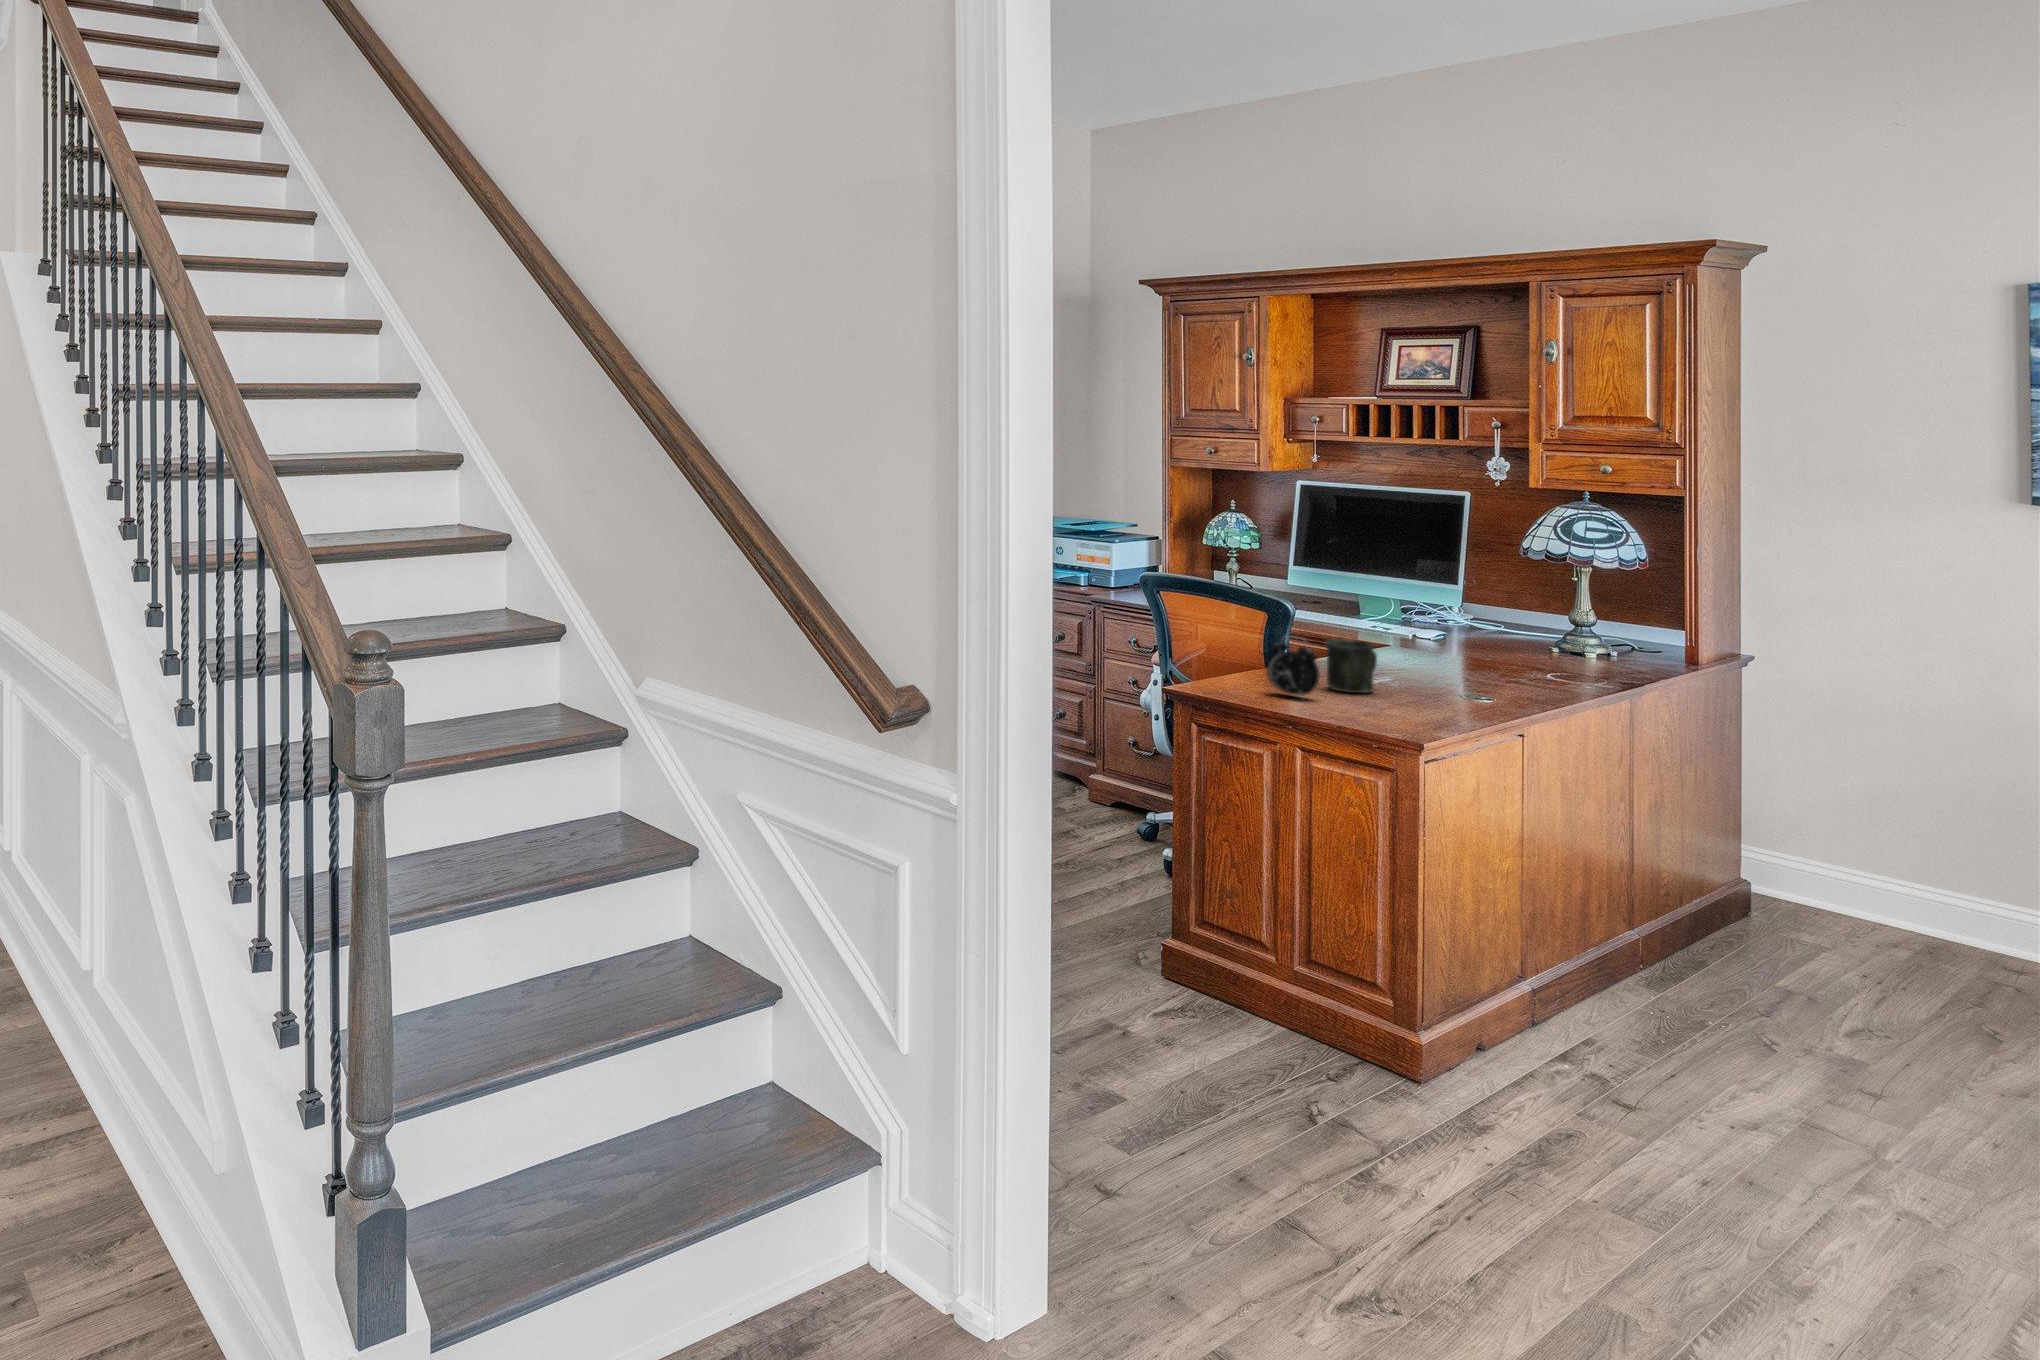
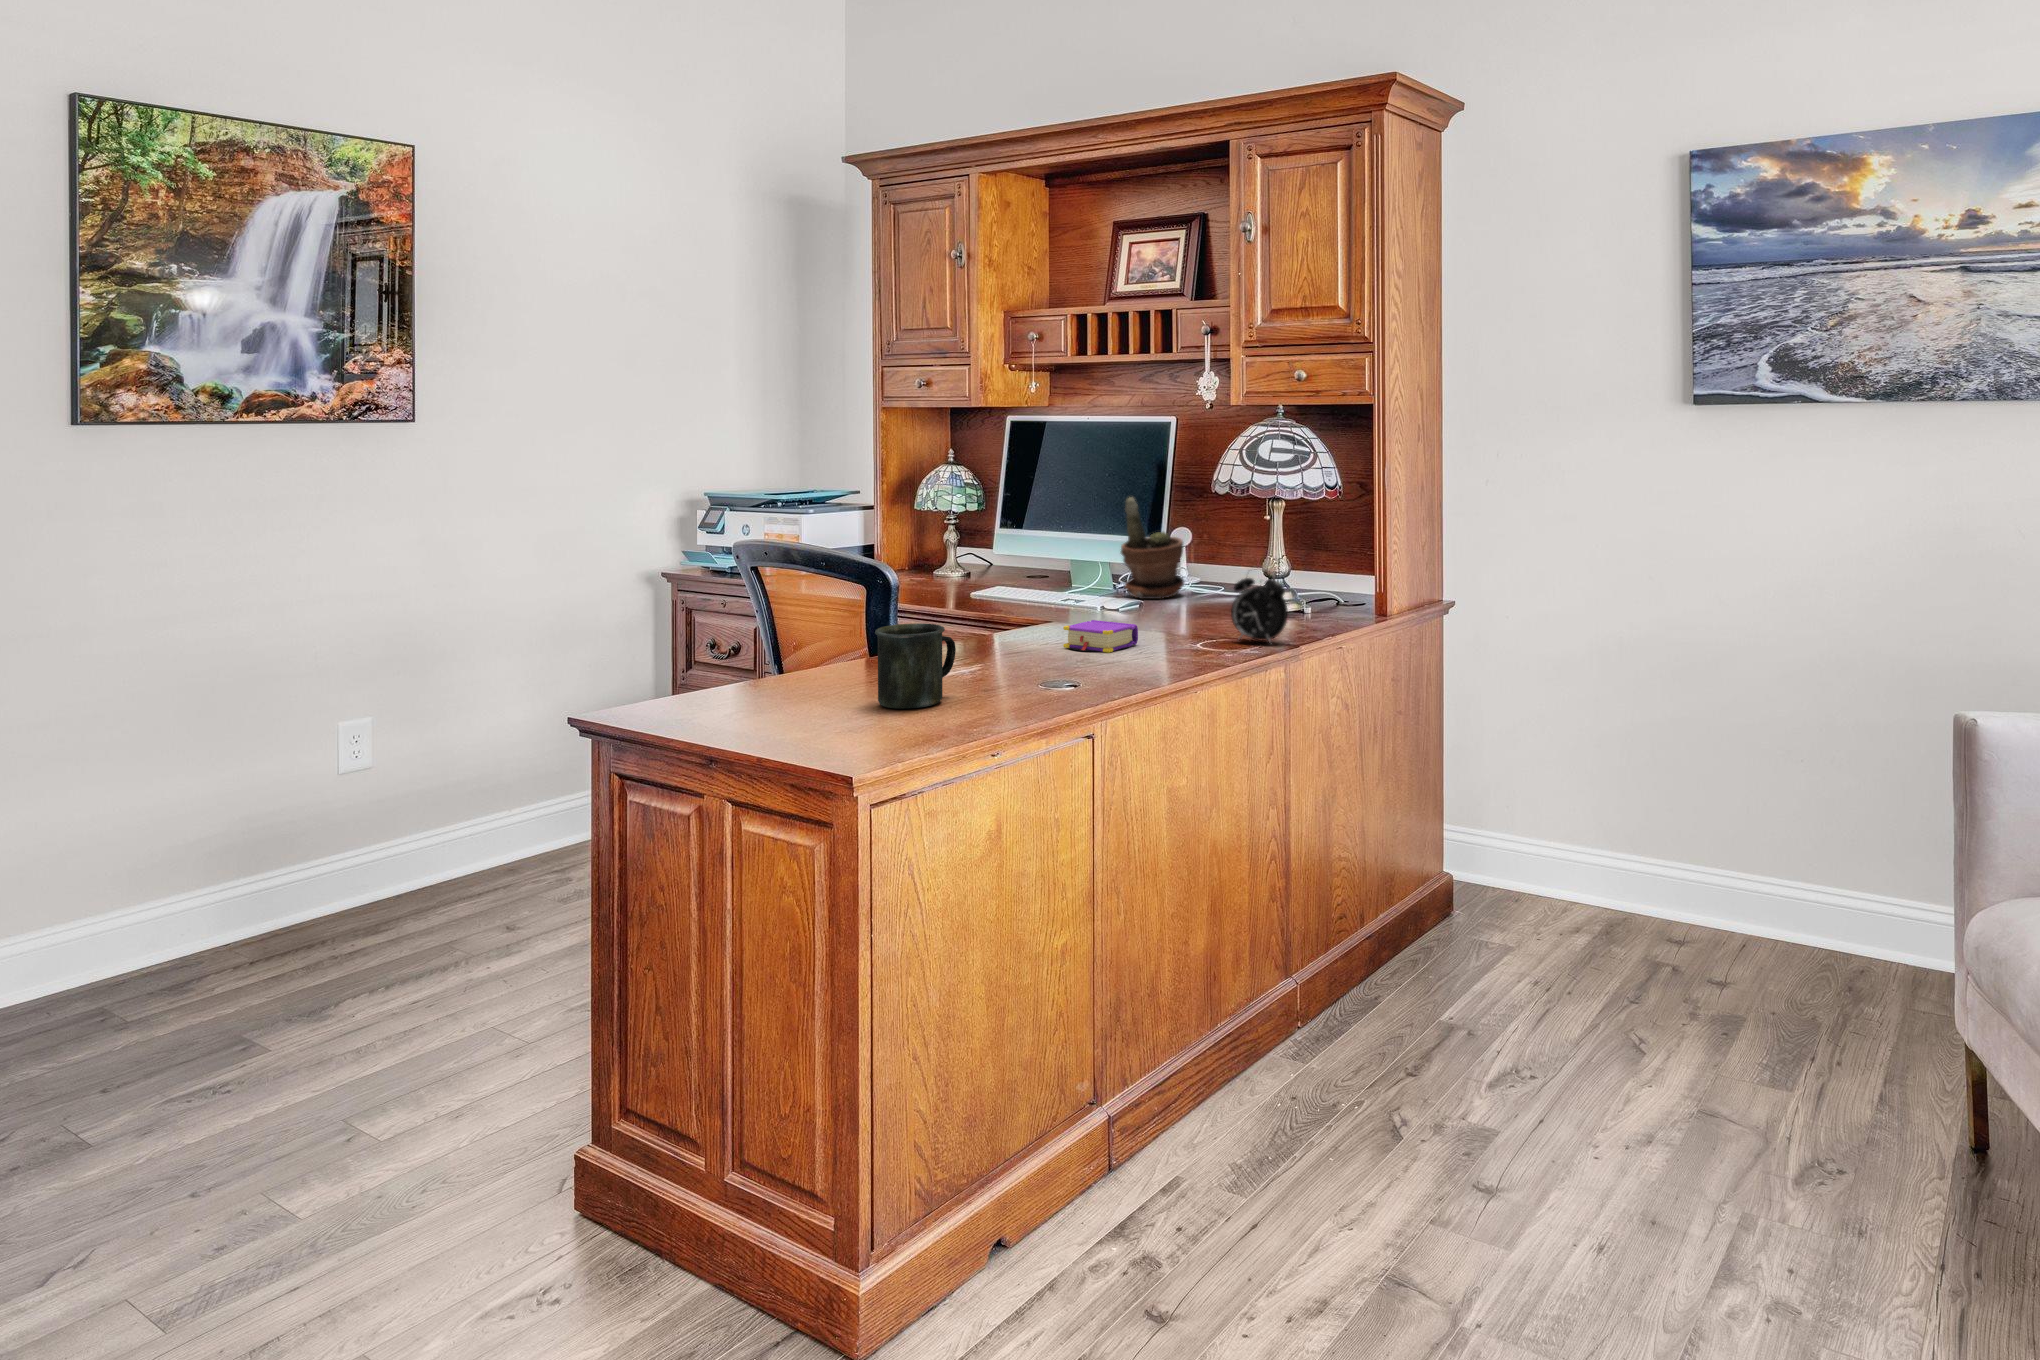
potted plant: none [1421,553,1479,634] -> present [1121,497,1184,599]
alarm clock: present [1267,643,1320,696] -> present [1231,569,1288,641]
book: none [1398,647,1505,675] -> present [1063,620,1138,653]

